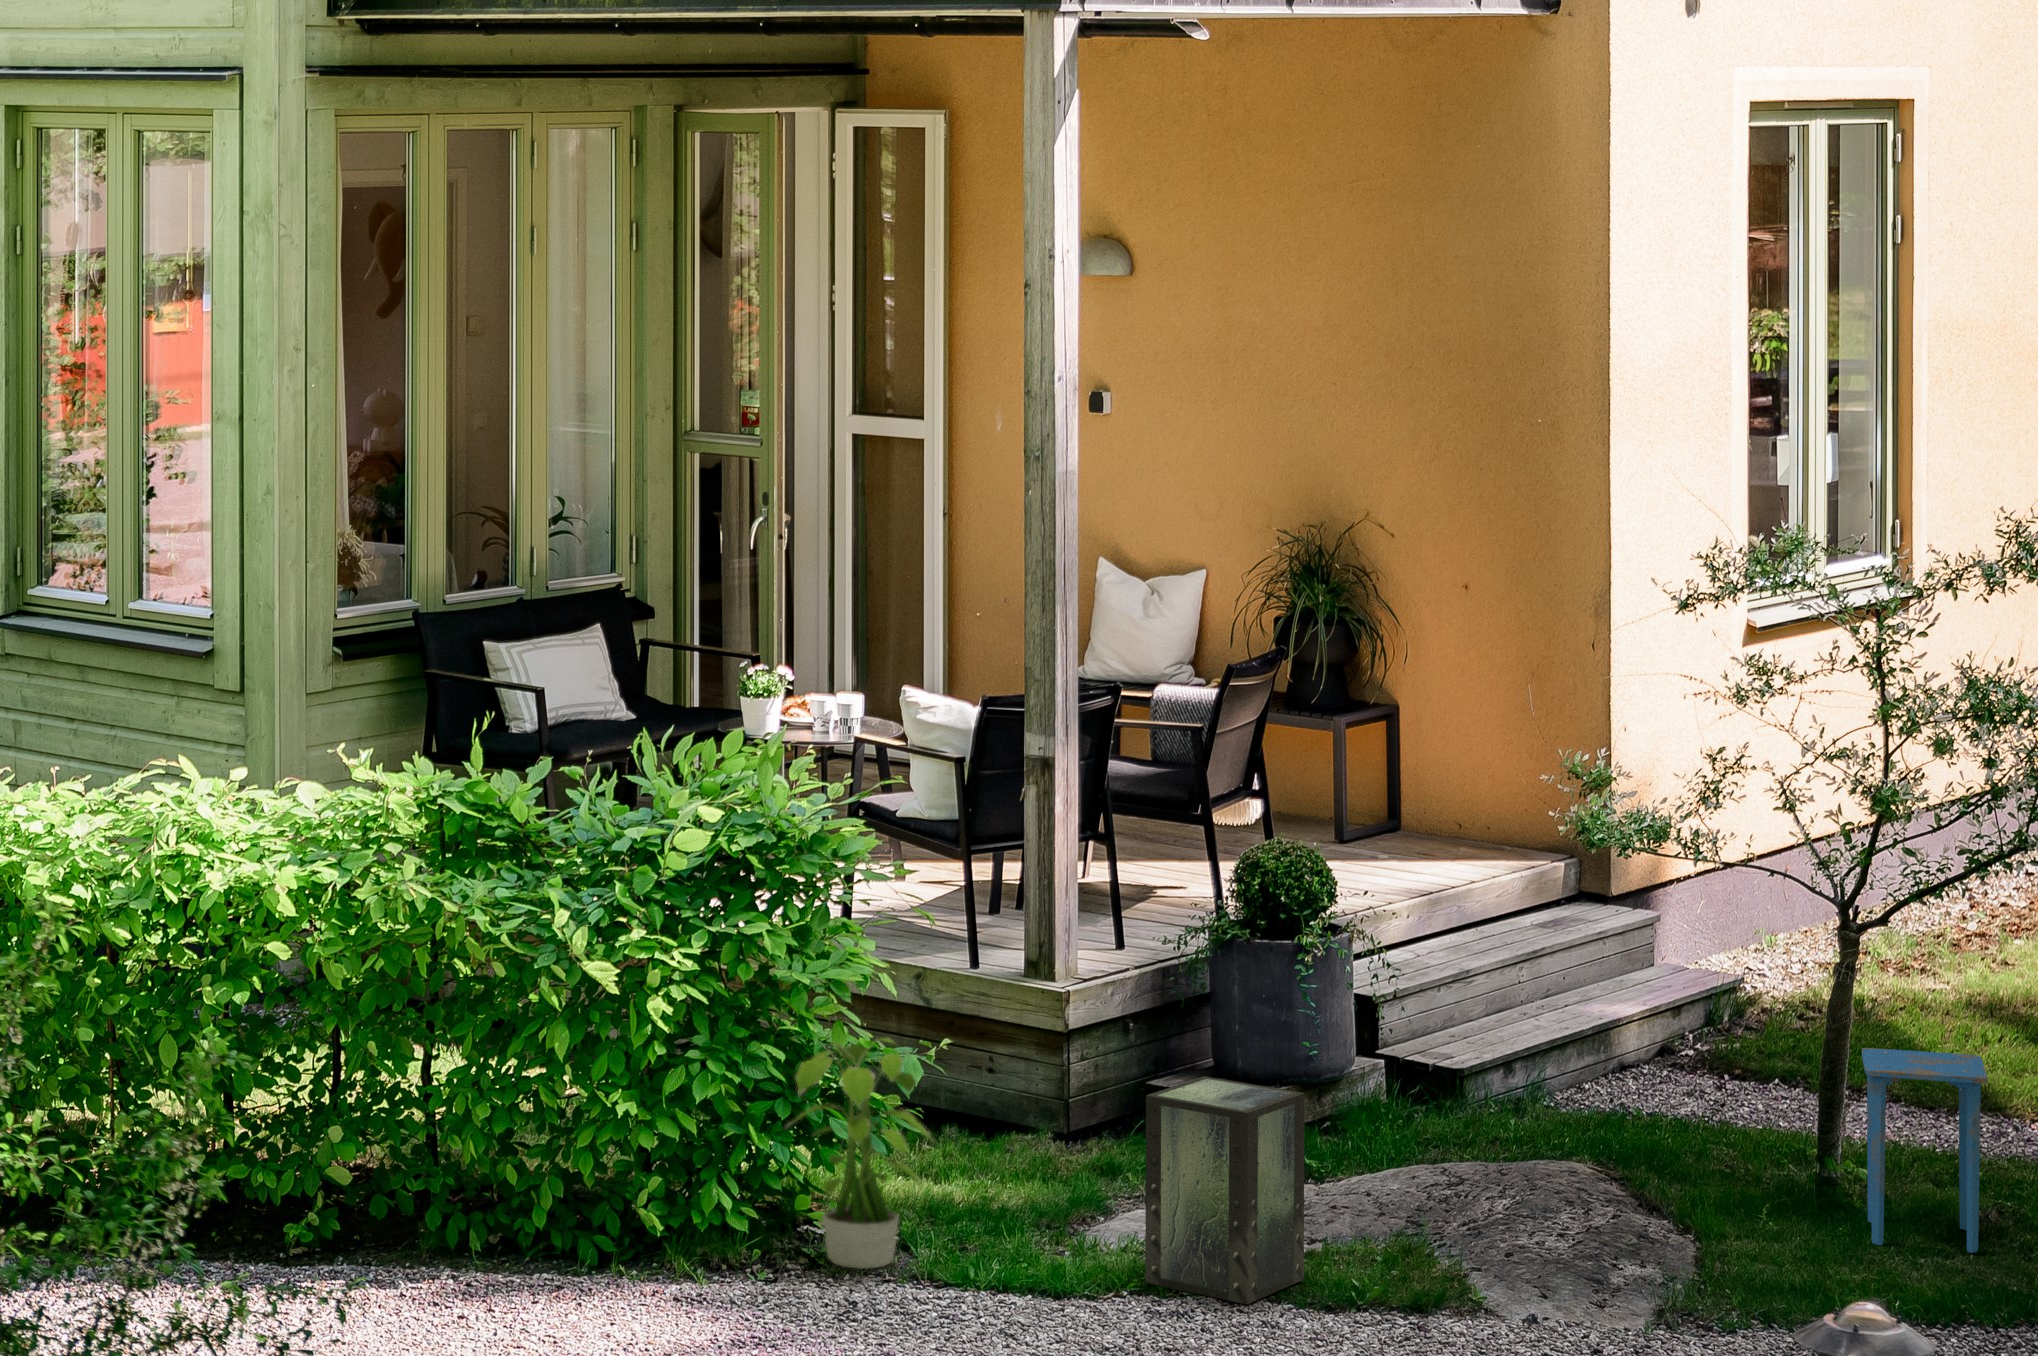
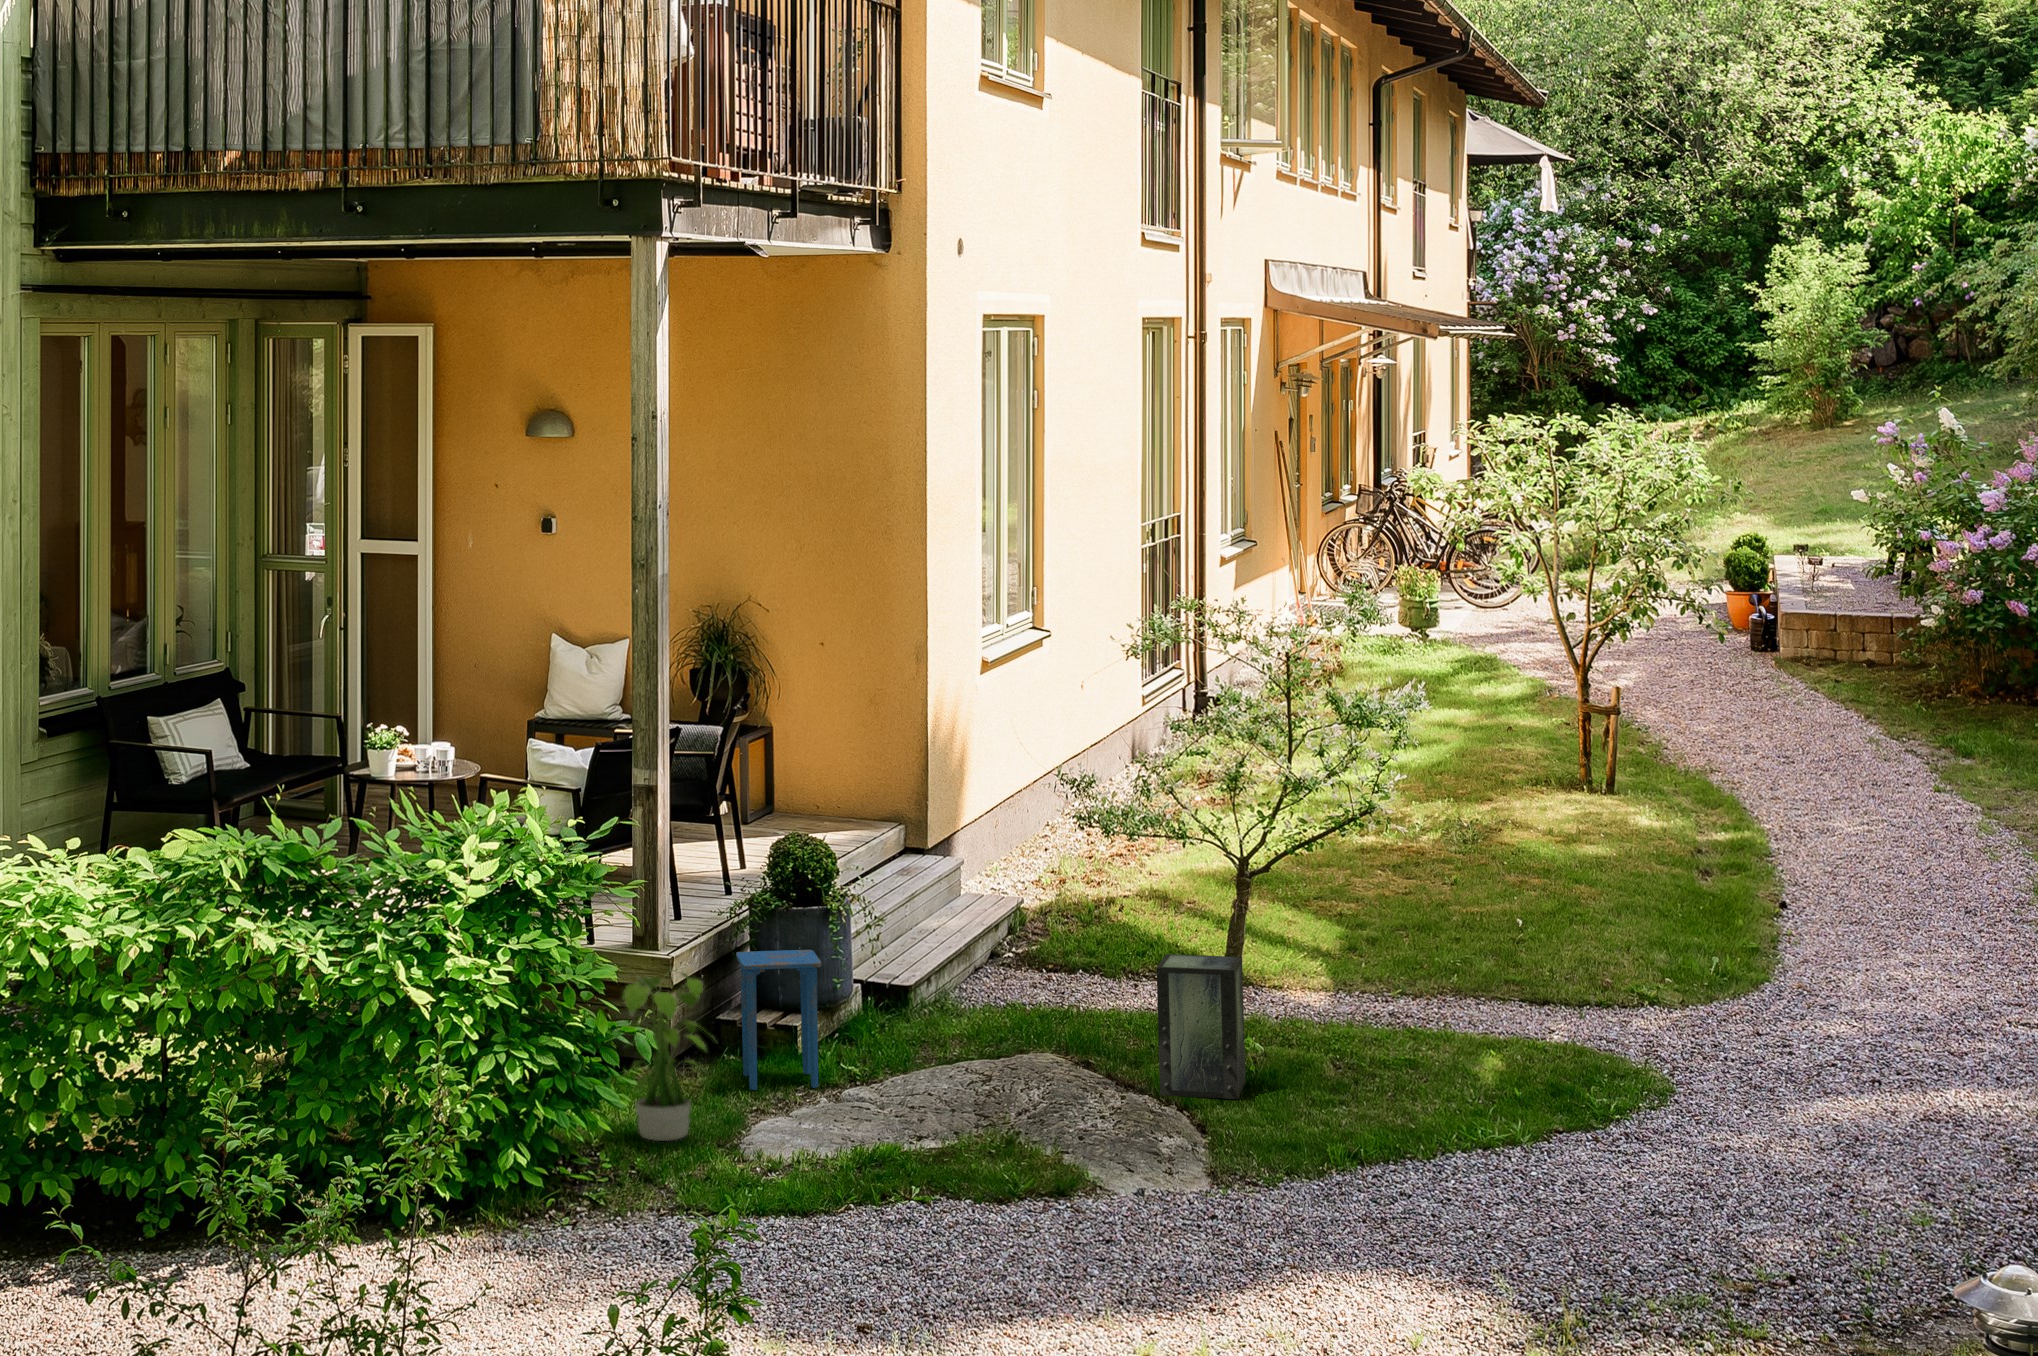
side table: present [1862,1048,1988,1253] -> present [736,950,821,1090]
storage box: present [1145,1076,1305,1304] -> present [1156,954,1246,1099]

